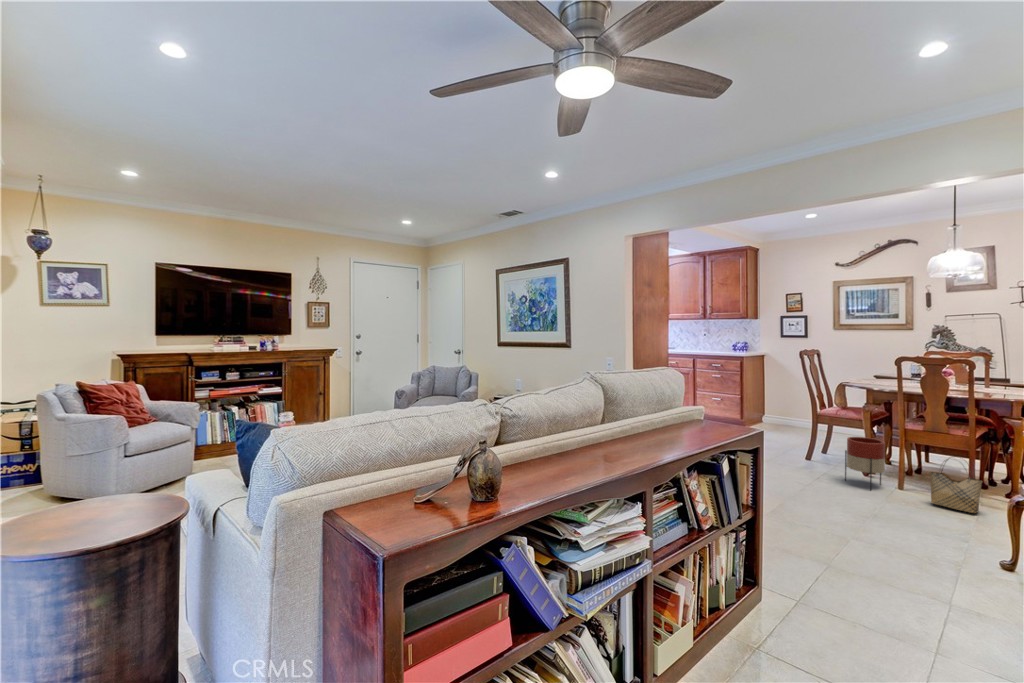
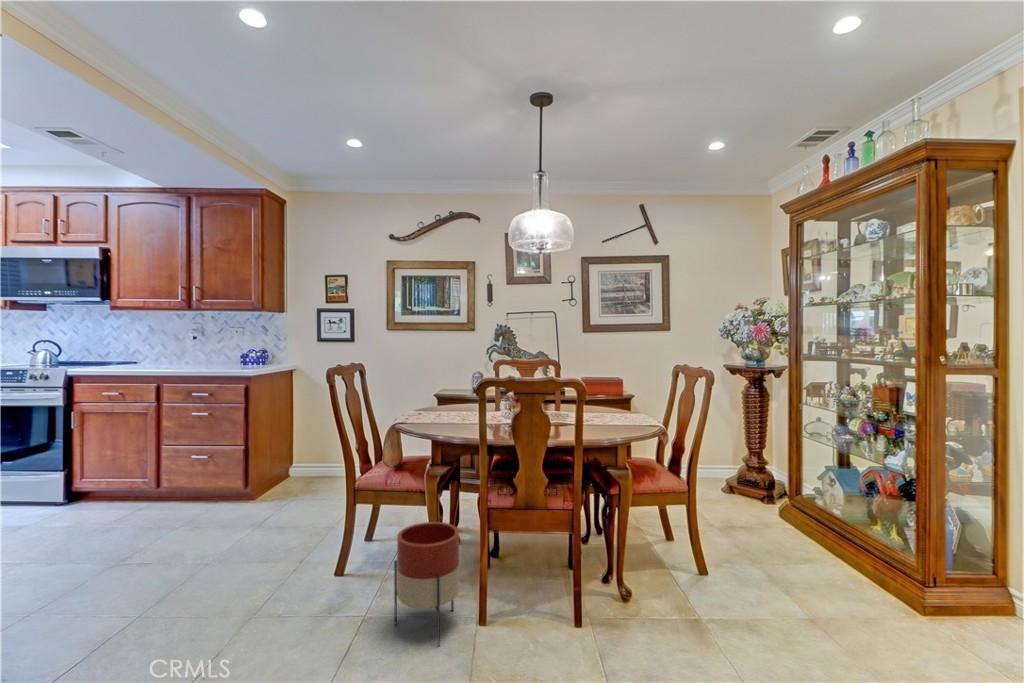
woven basket: present [930,459,982,513] -> none [530,541,602,654]

